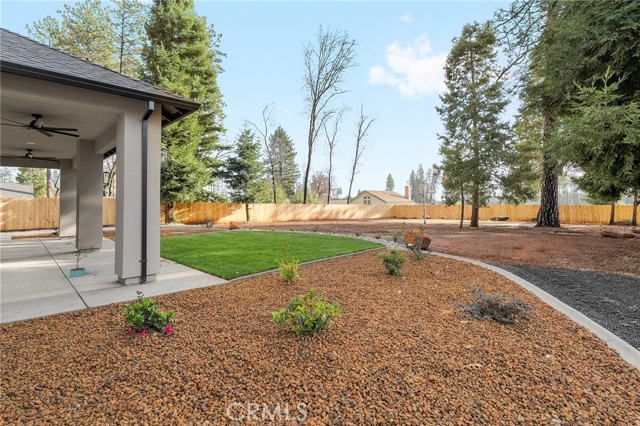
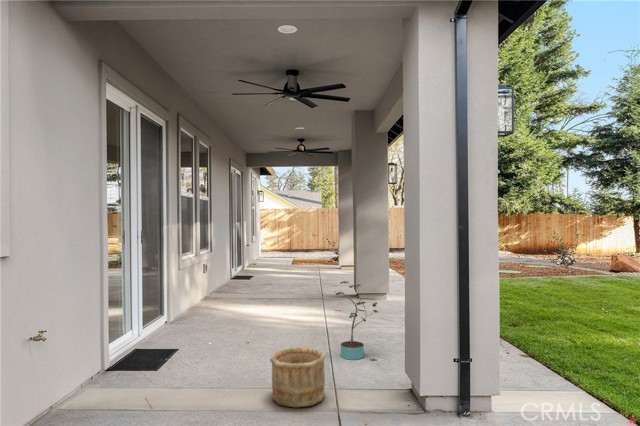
wooden bucket: none [25,269,63,297] -> present [270,348,325,407]

